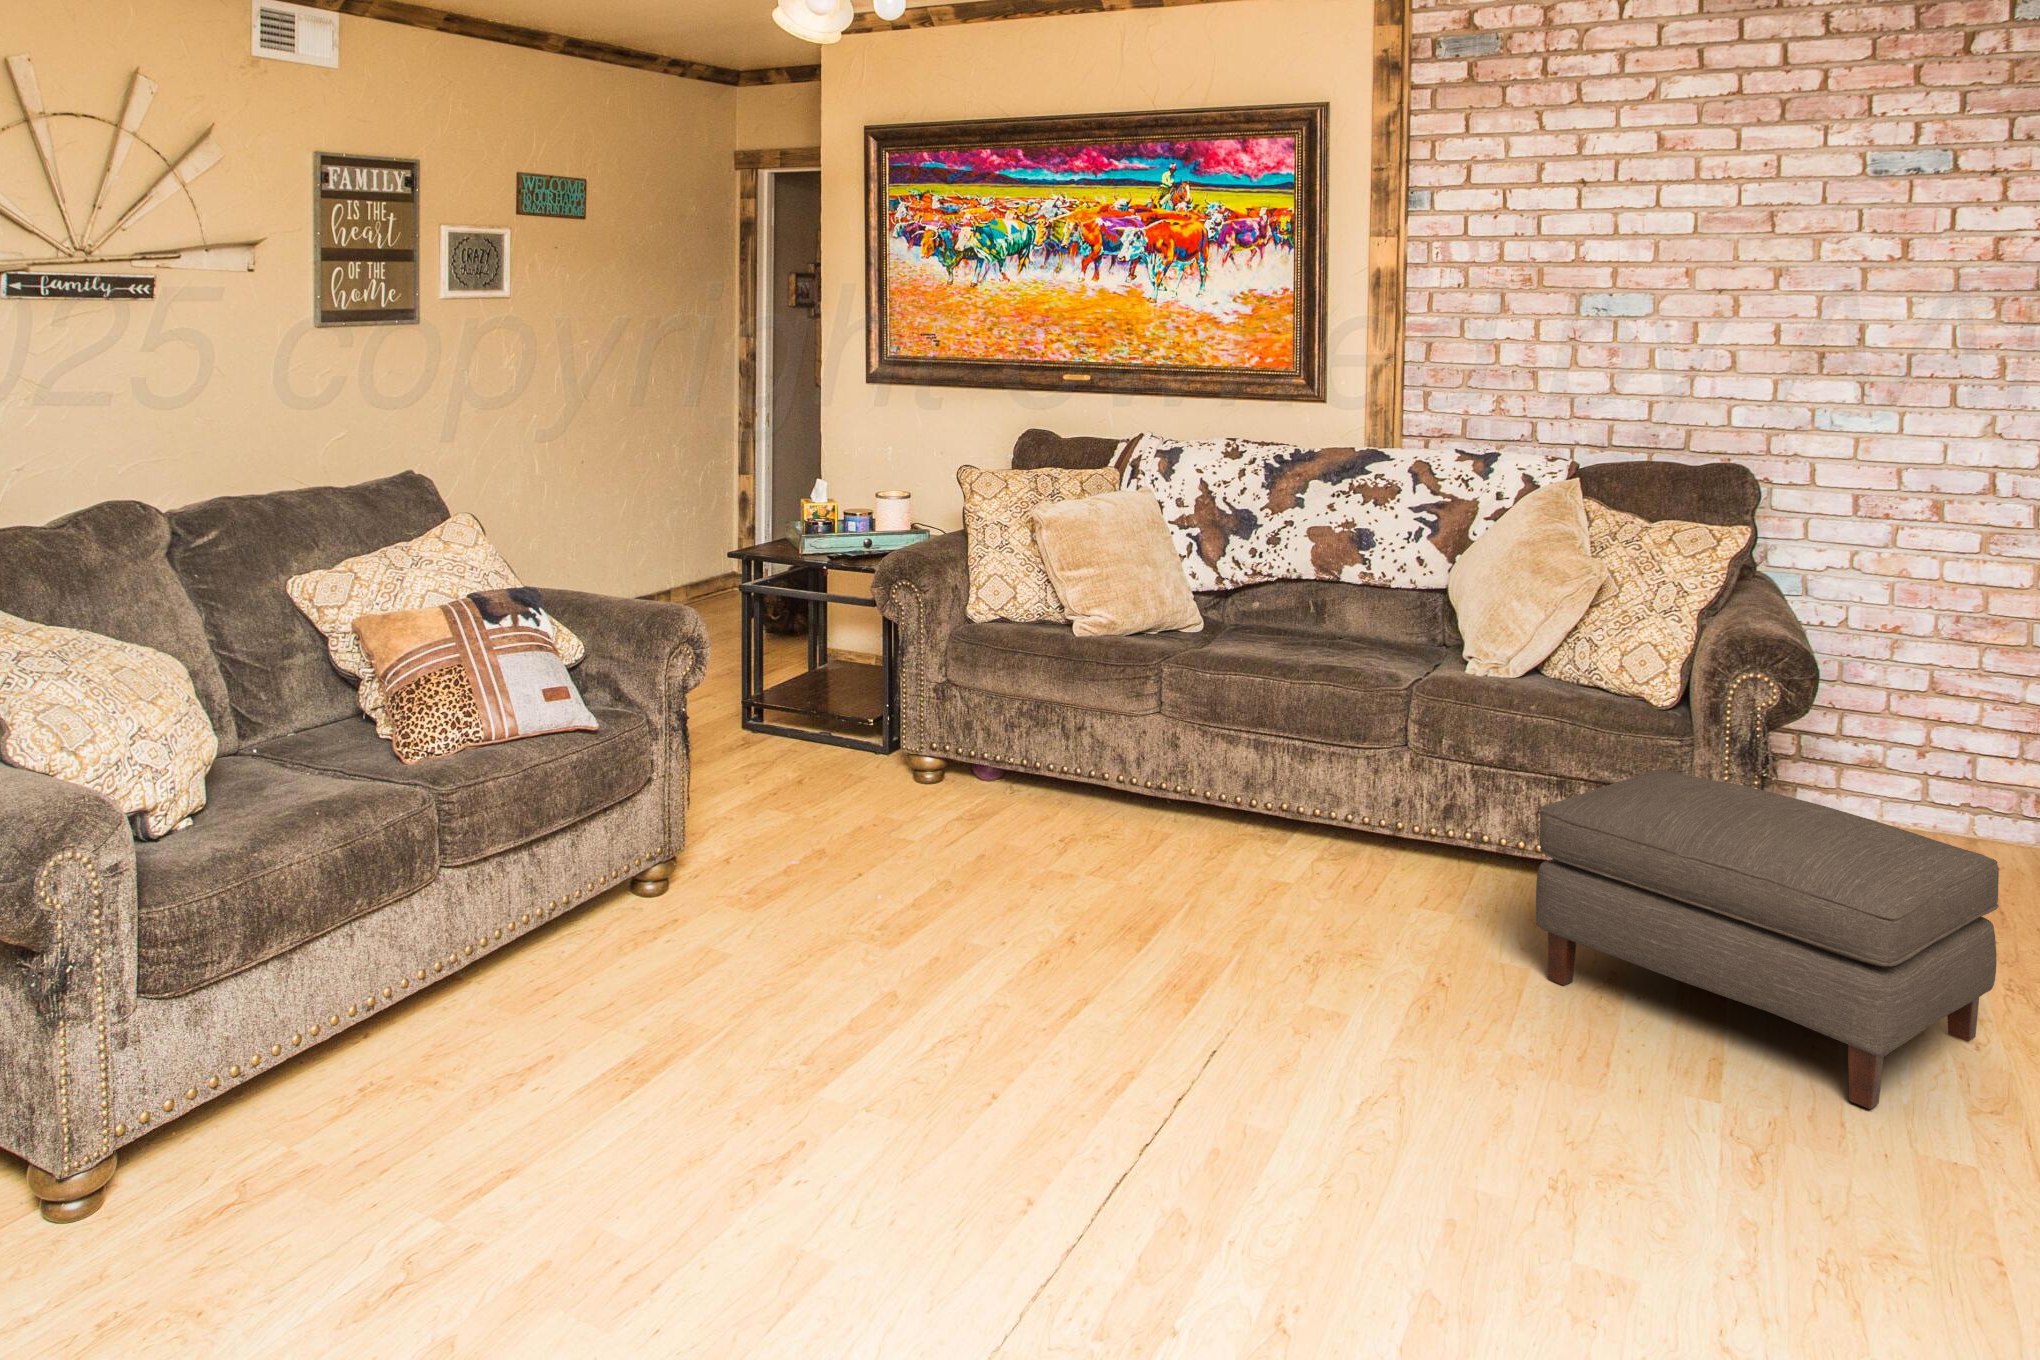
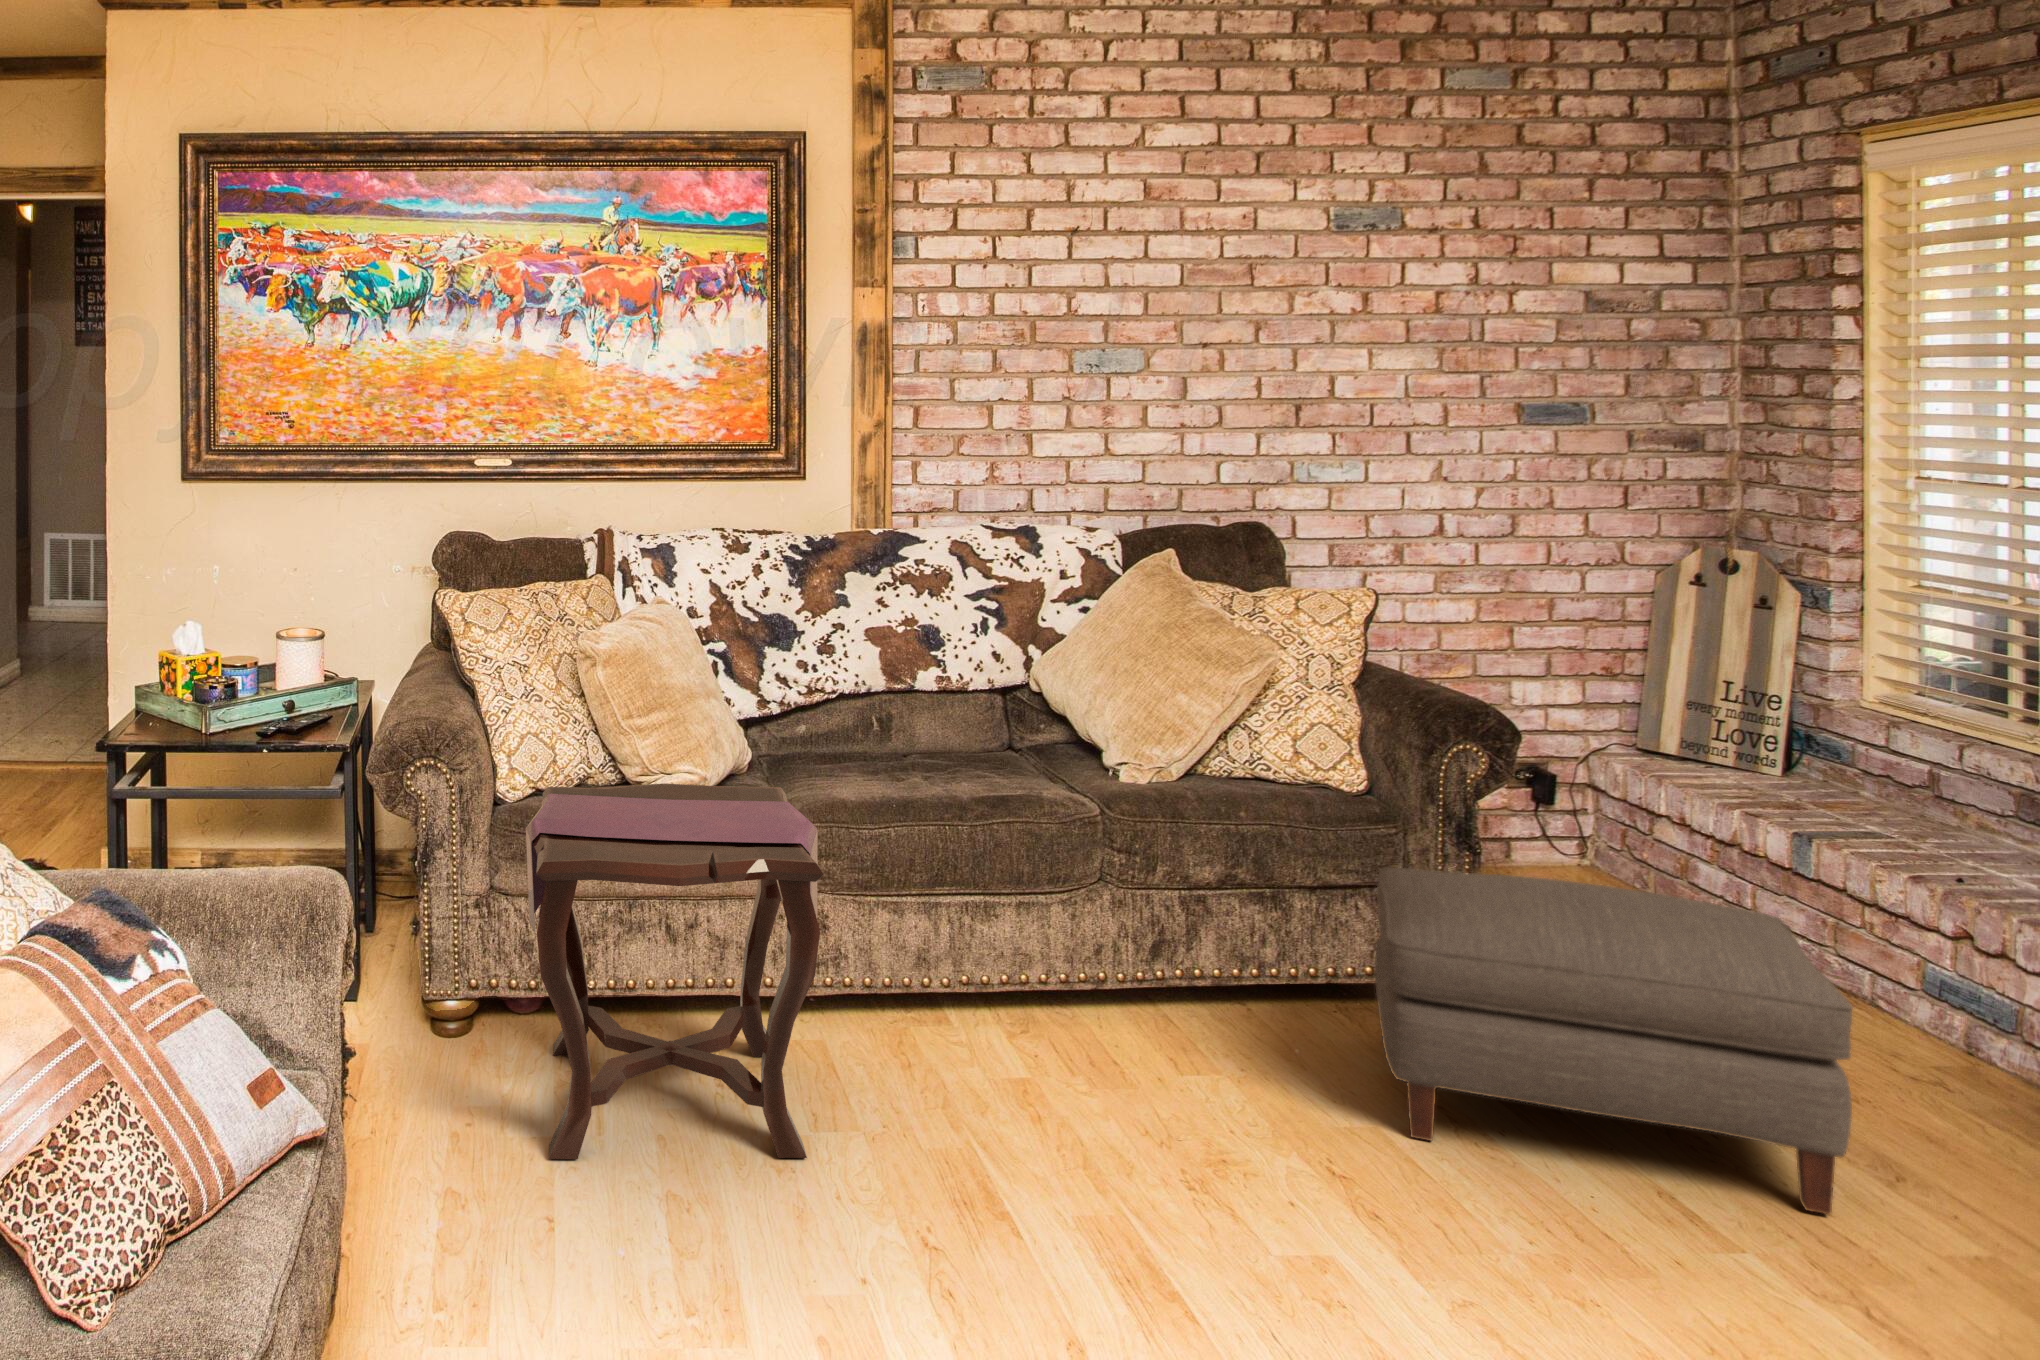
side table: none [870,610,1133,886] -> present [526,784,823,1159]

